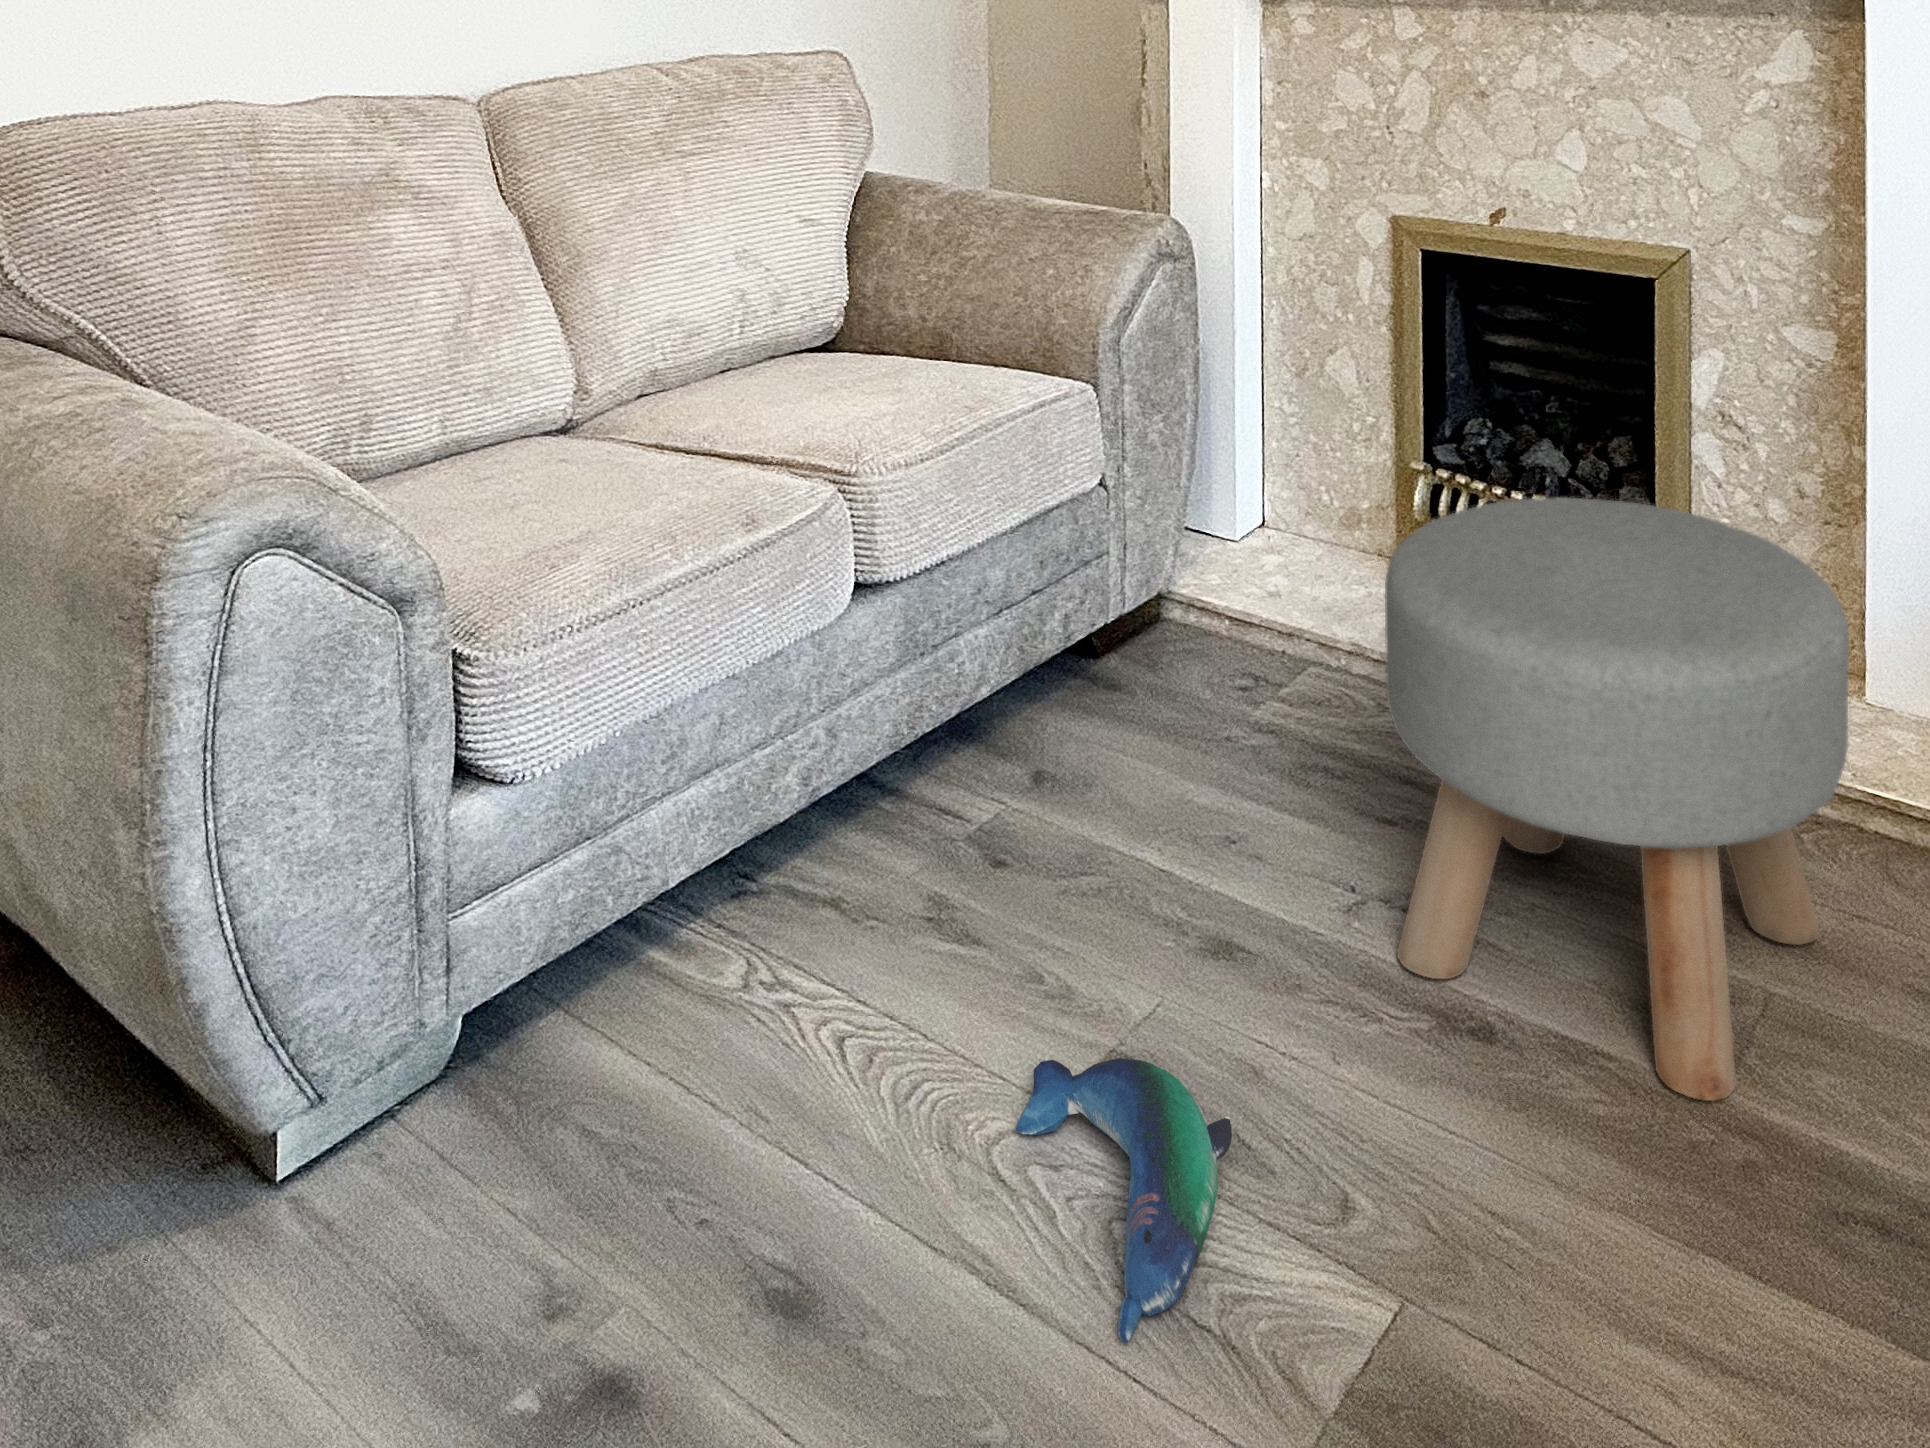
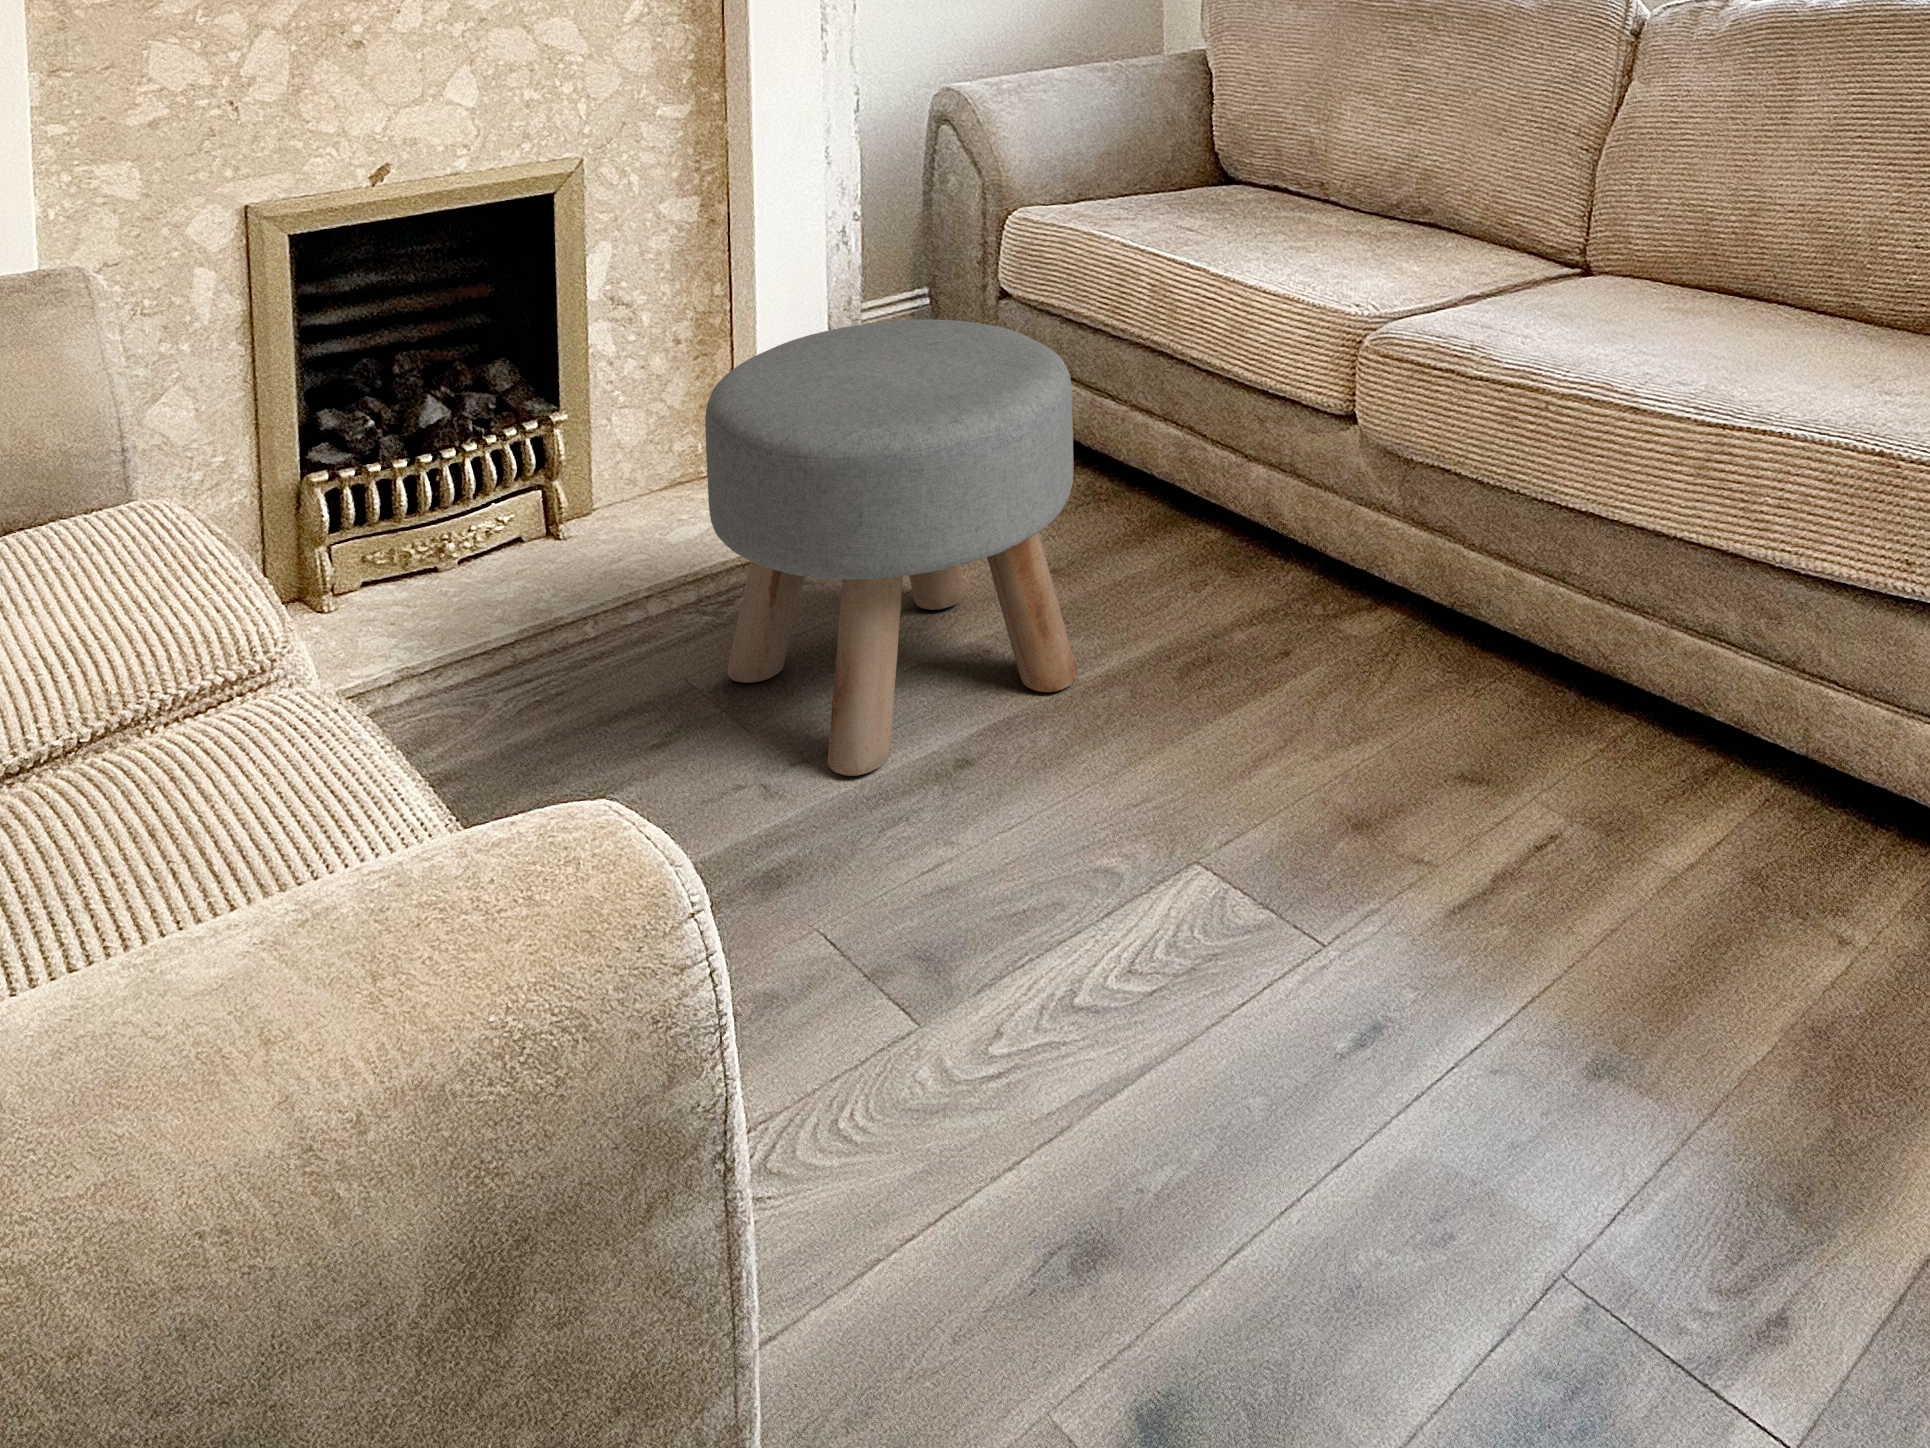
plush toy: present [1015,1058,1232,1343] -> none [865,863,1173,1059]

